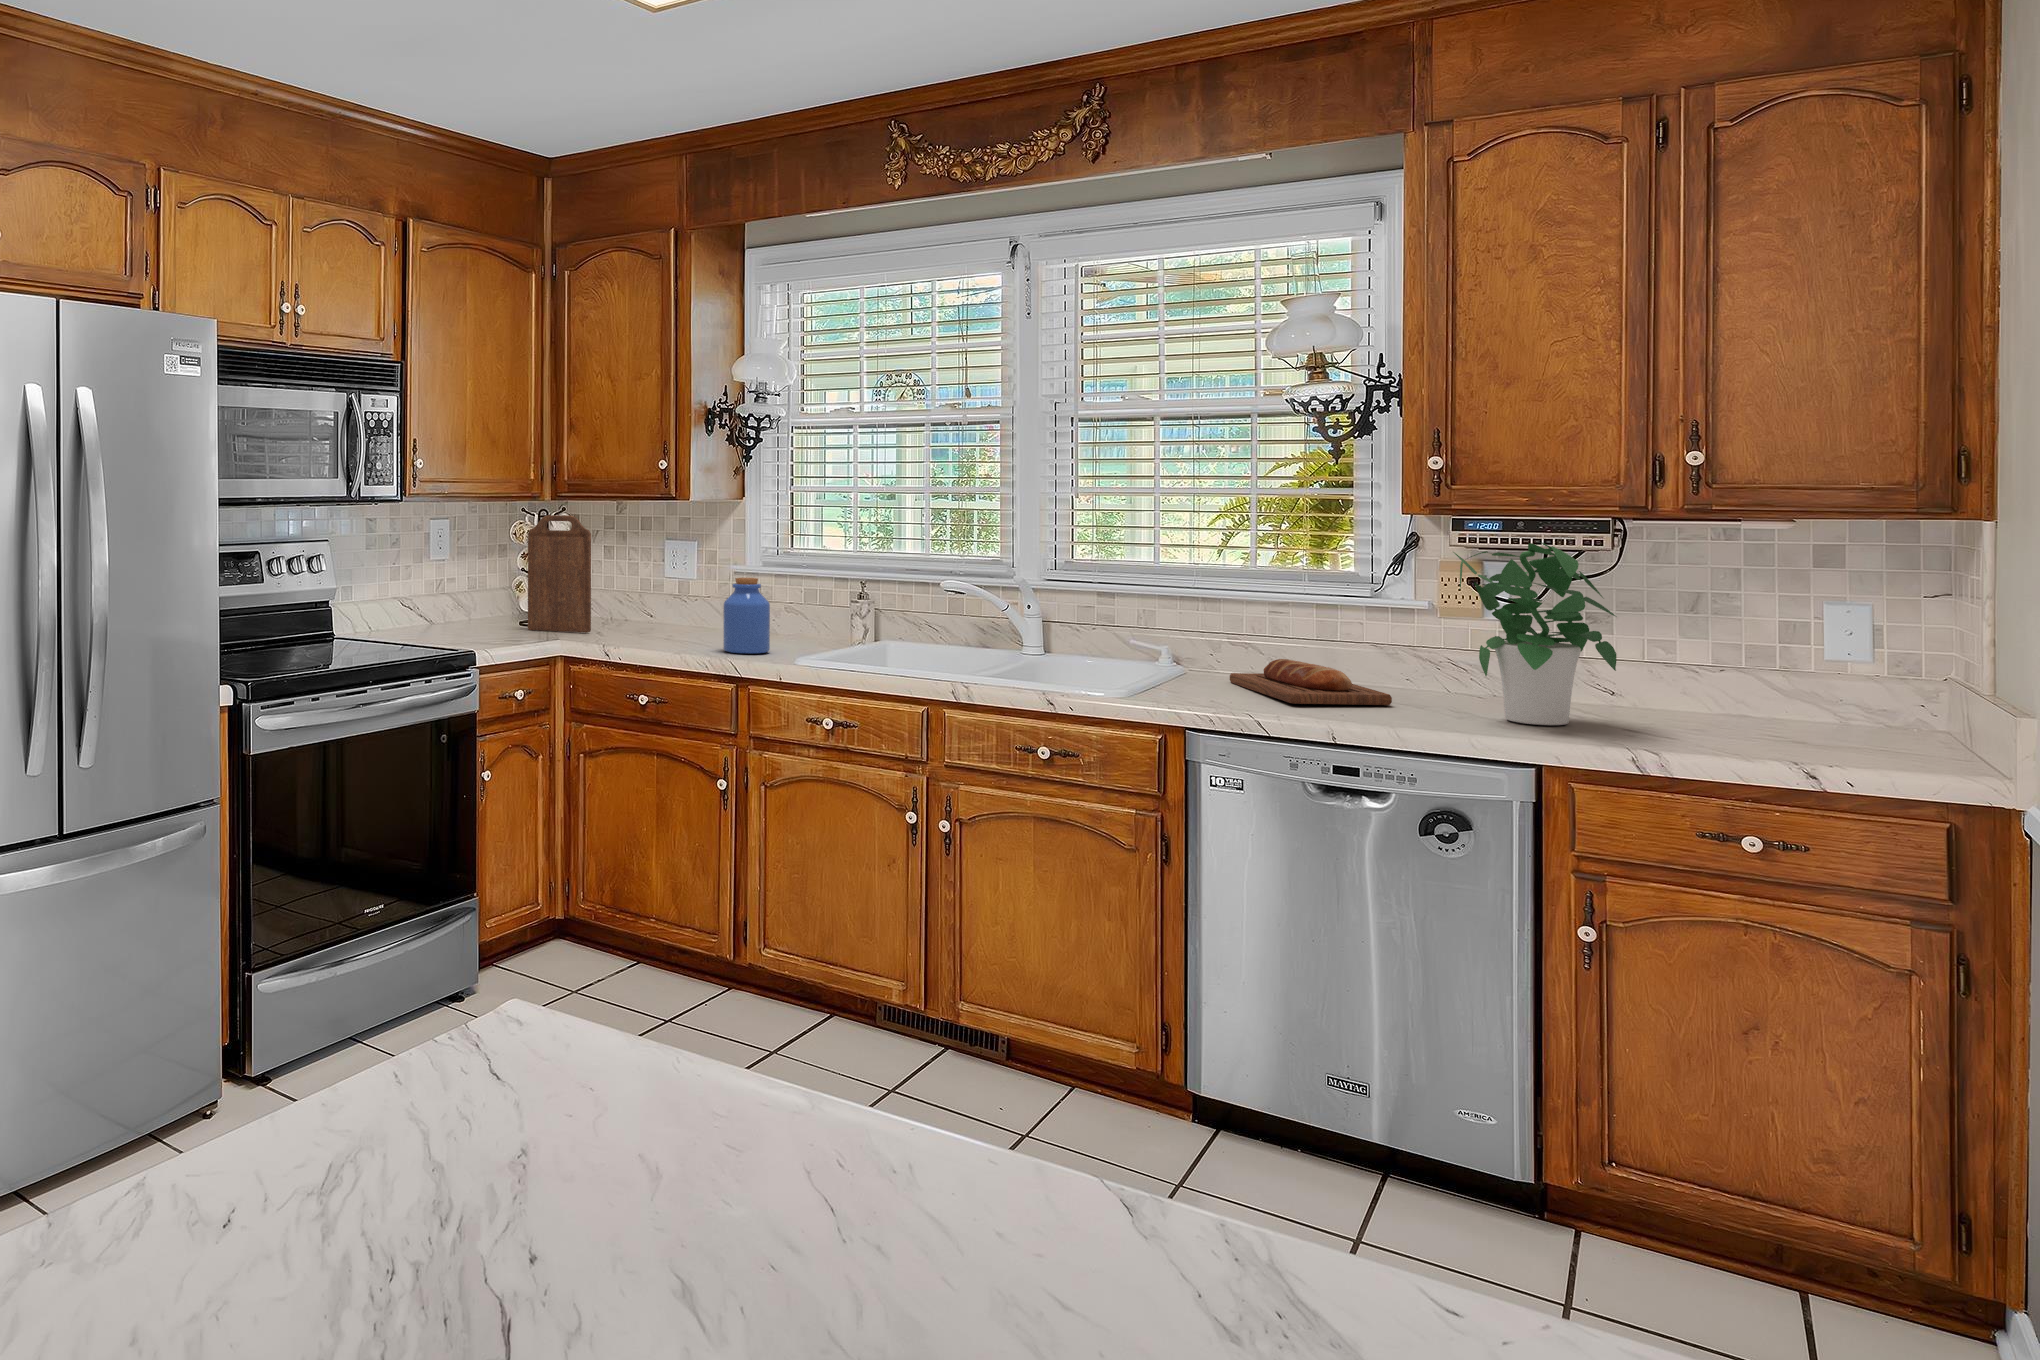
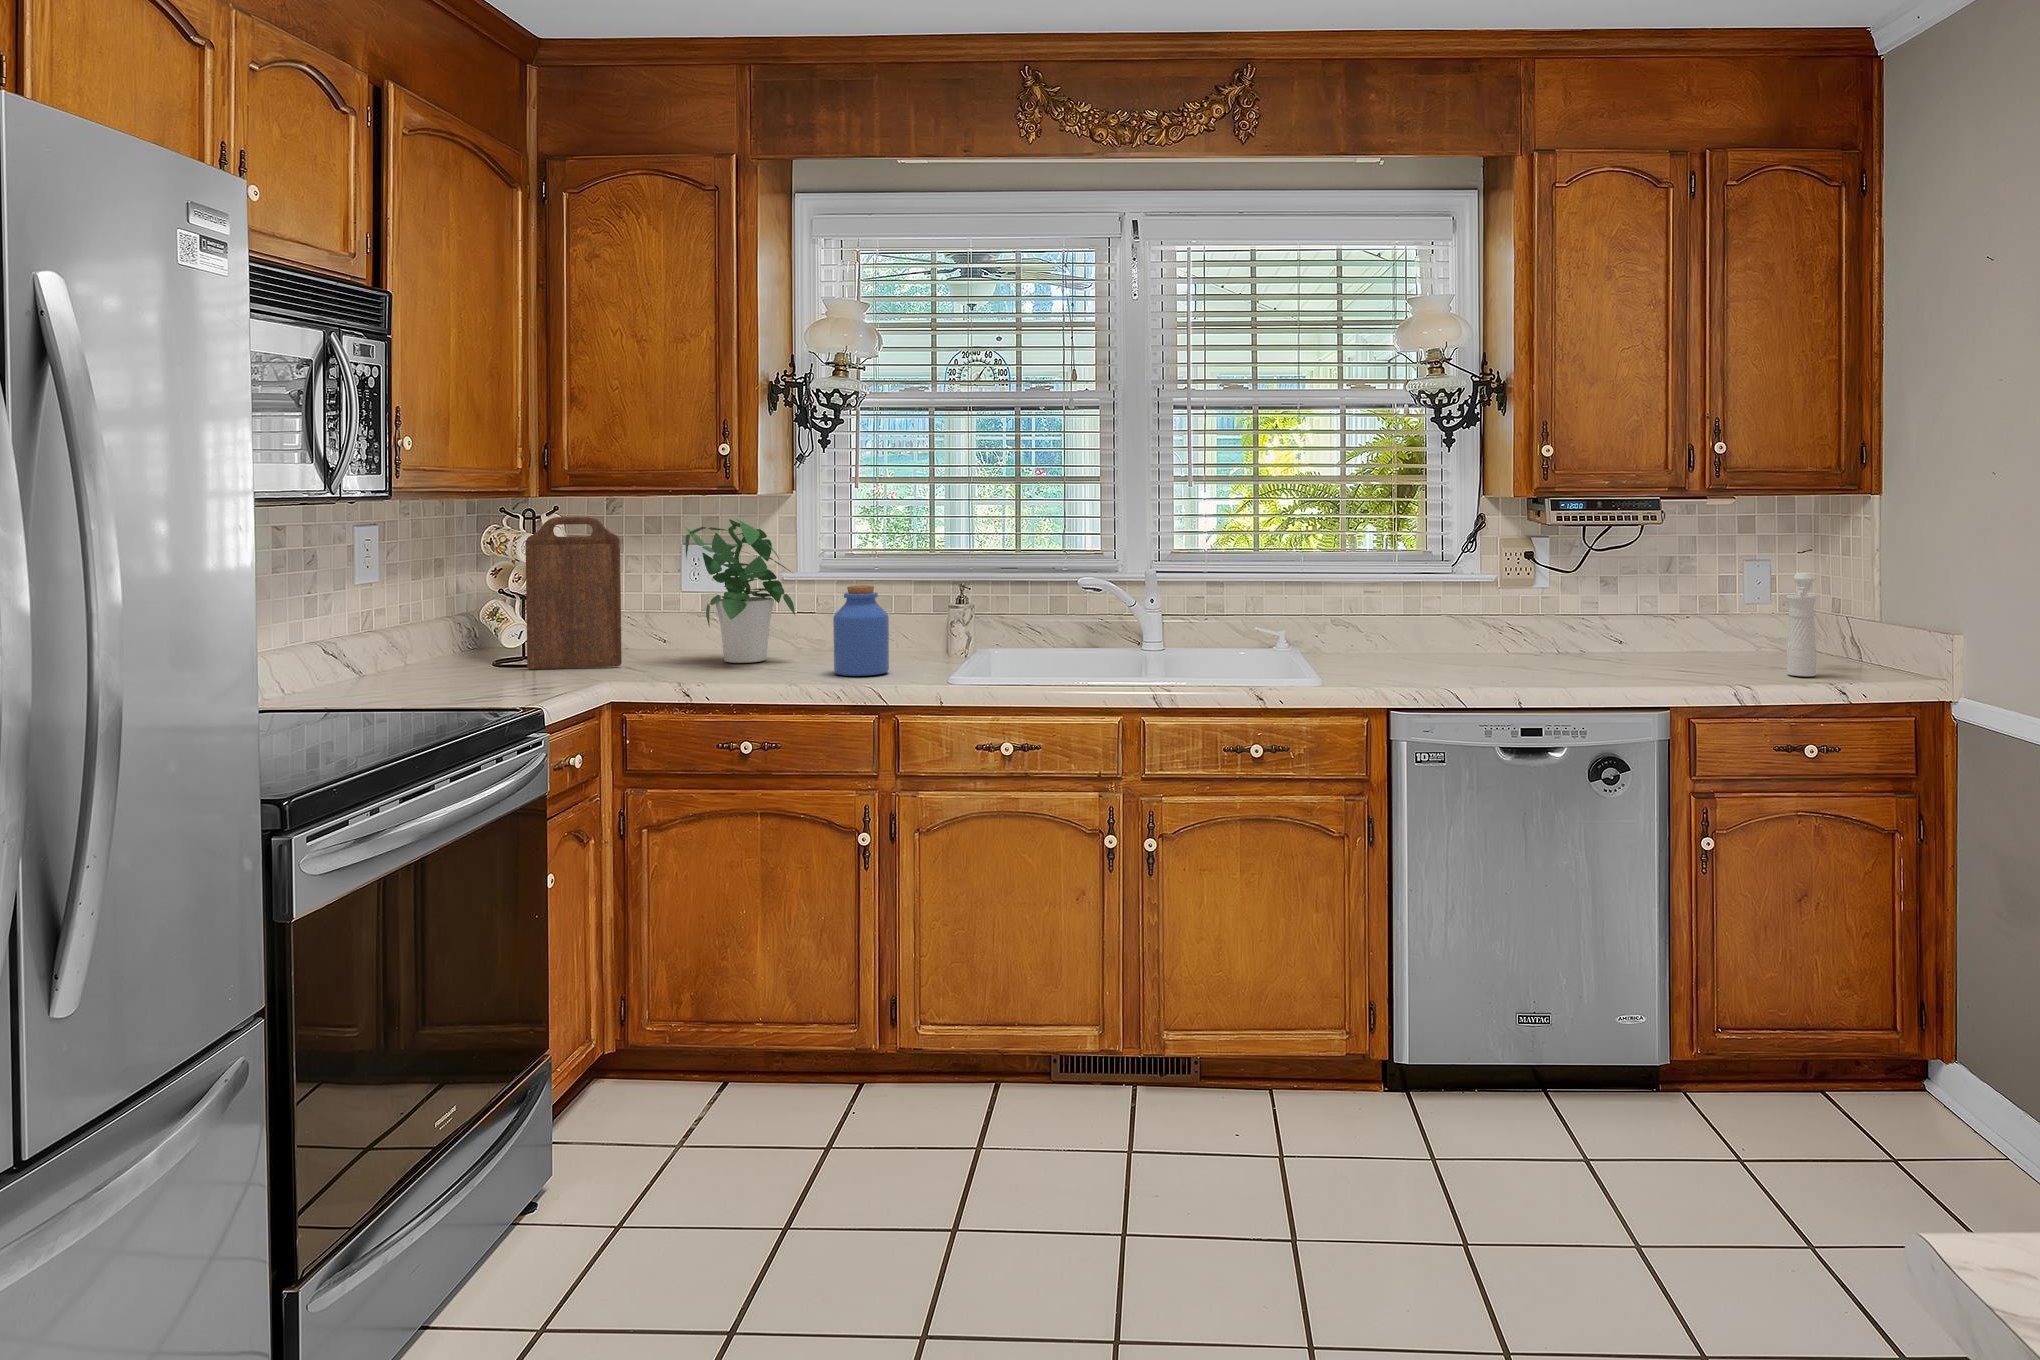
potted plant: present [1453,542,1617,725] -> present [685,519,795,663]
pepper mill: none [1750,615,1830,746] -> present [1787,573,1817,676]
bread loaf: present [1230,659,1392,705] -> none [1357,635,1523,677]

